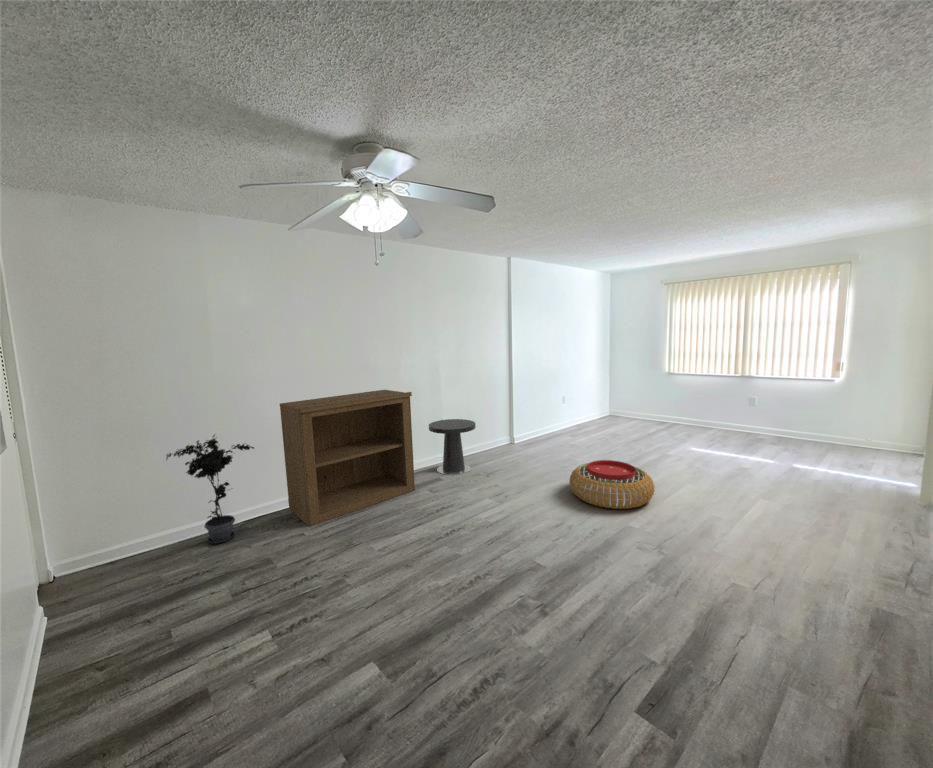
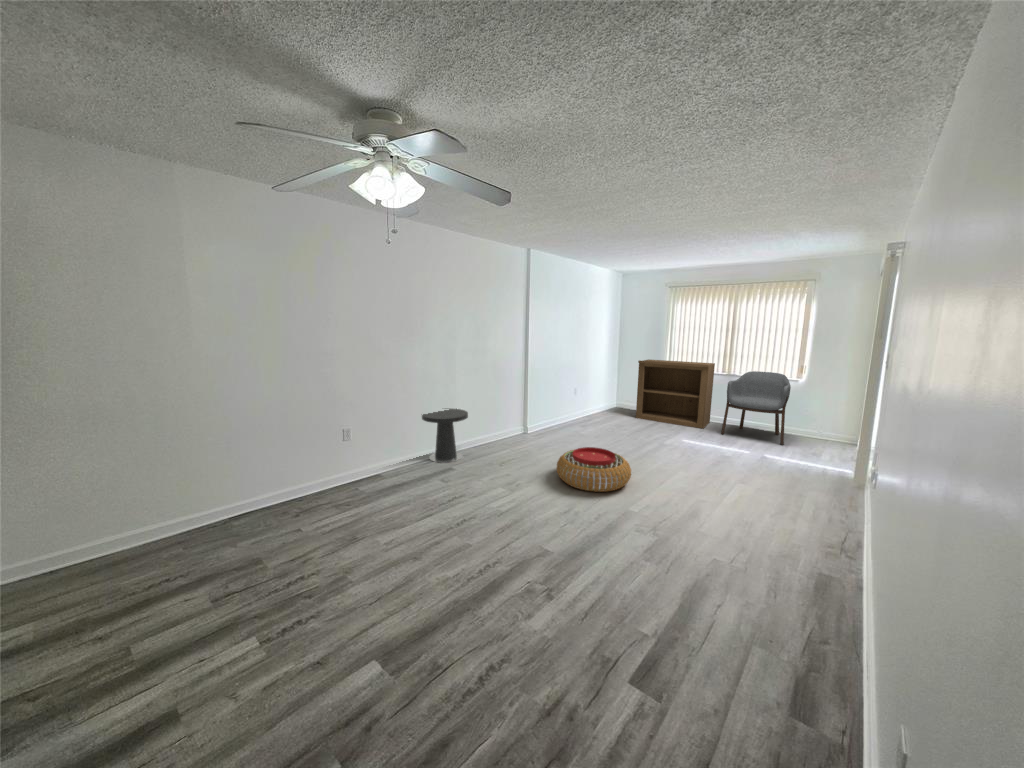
armchair: none [771,374,861,461] -> present [721,371,791,445]
bookshelf: present [280,390,415,526] -> present [636,359,715,428]
potted plant: present [166,435,254,544] -> none [125,425,235,544]

